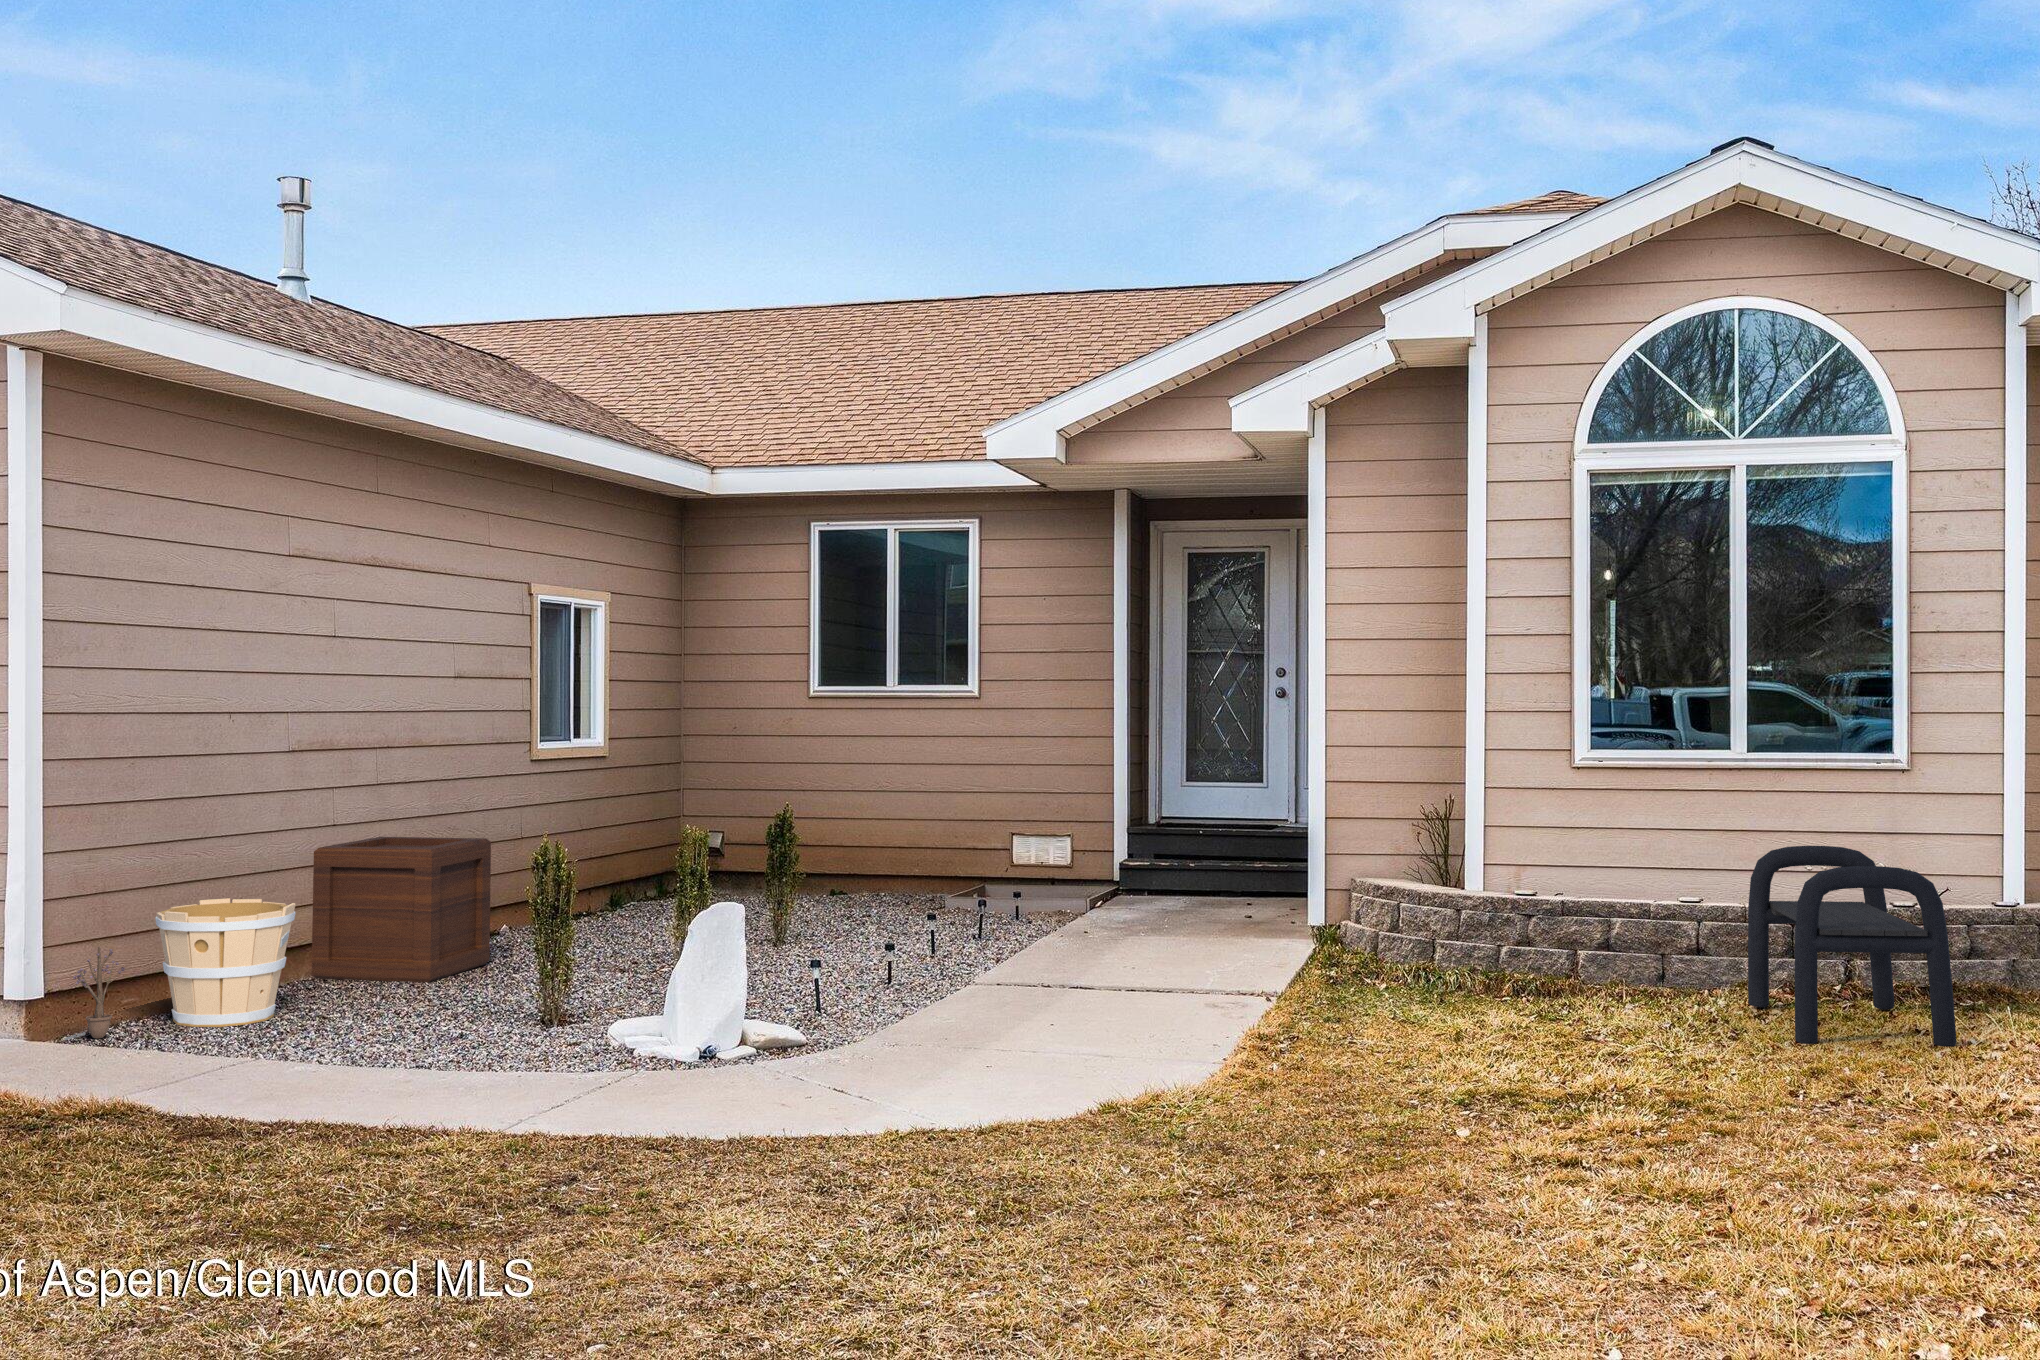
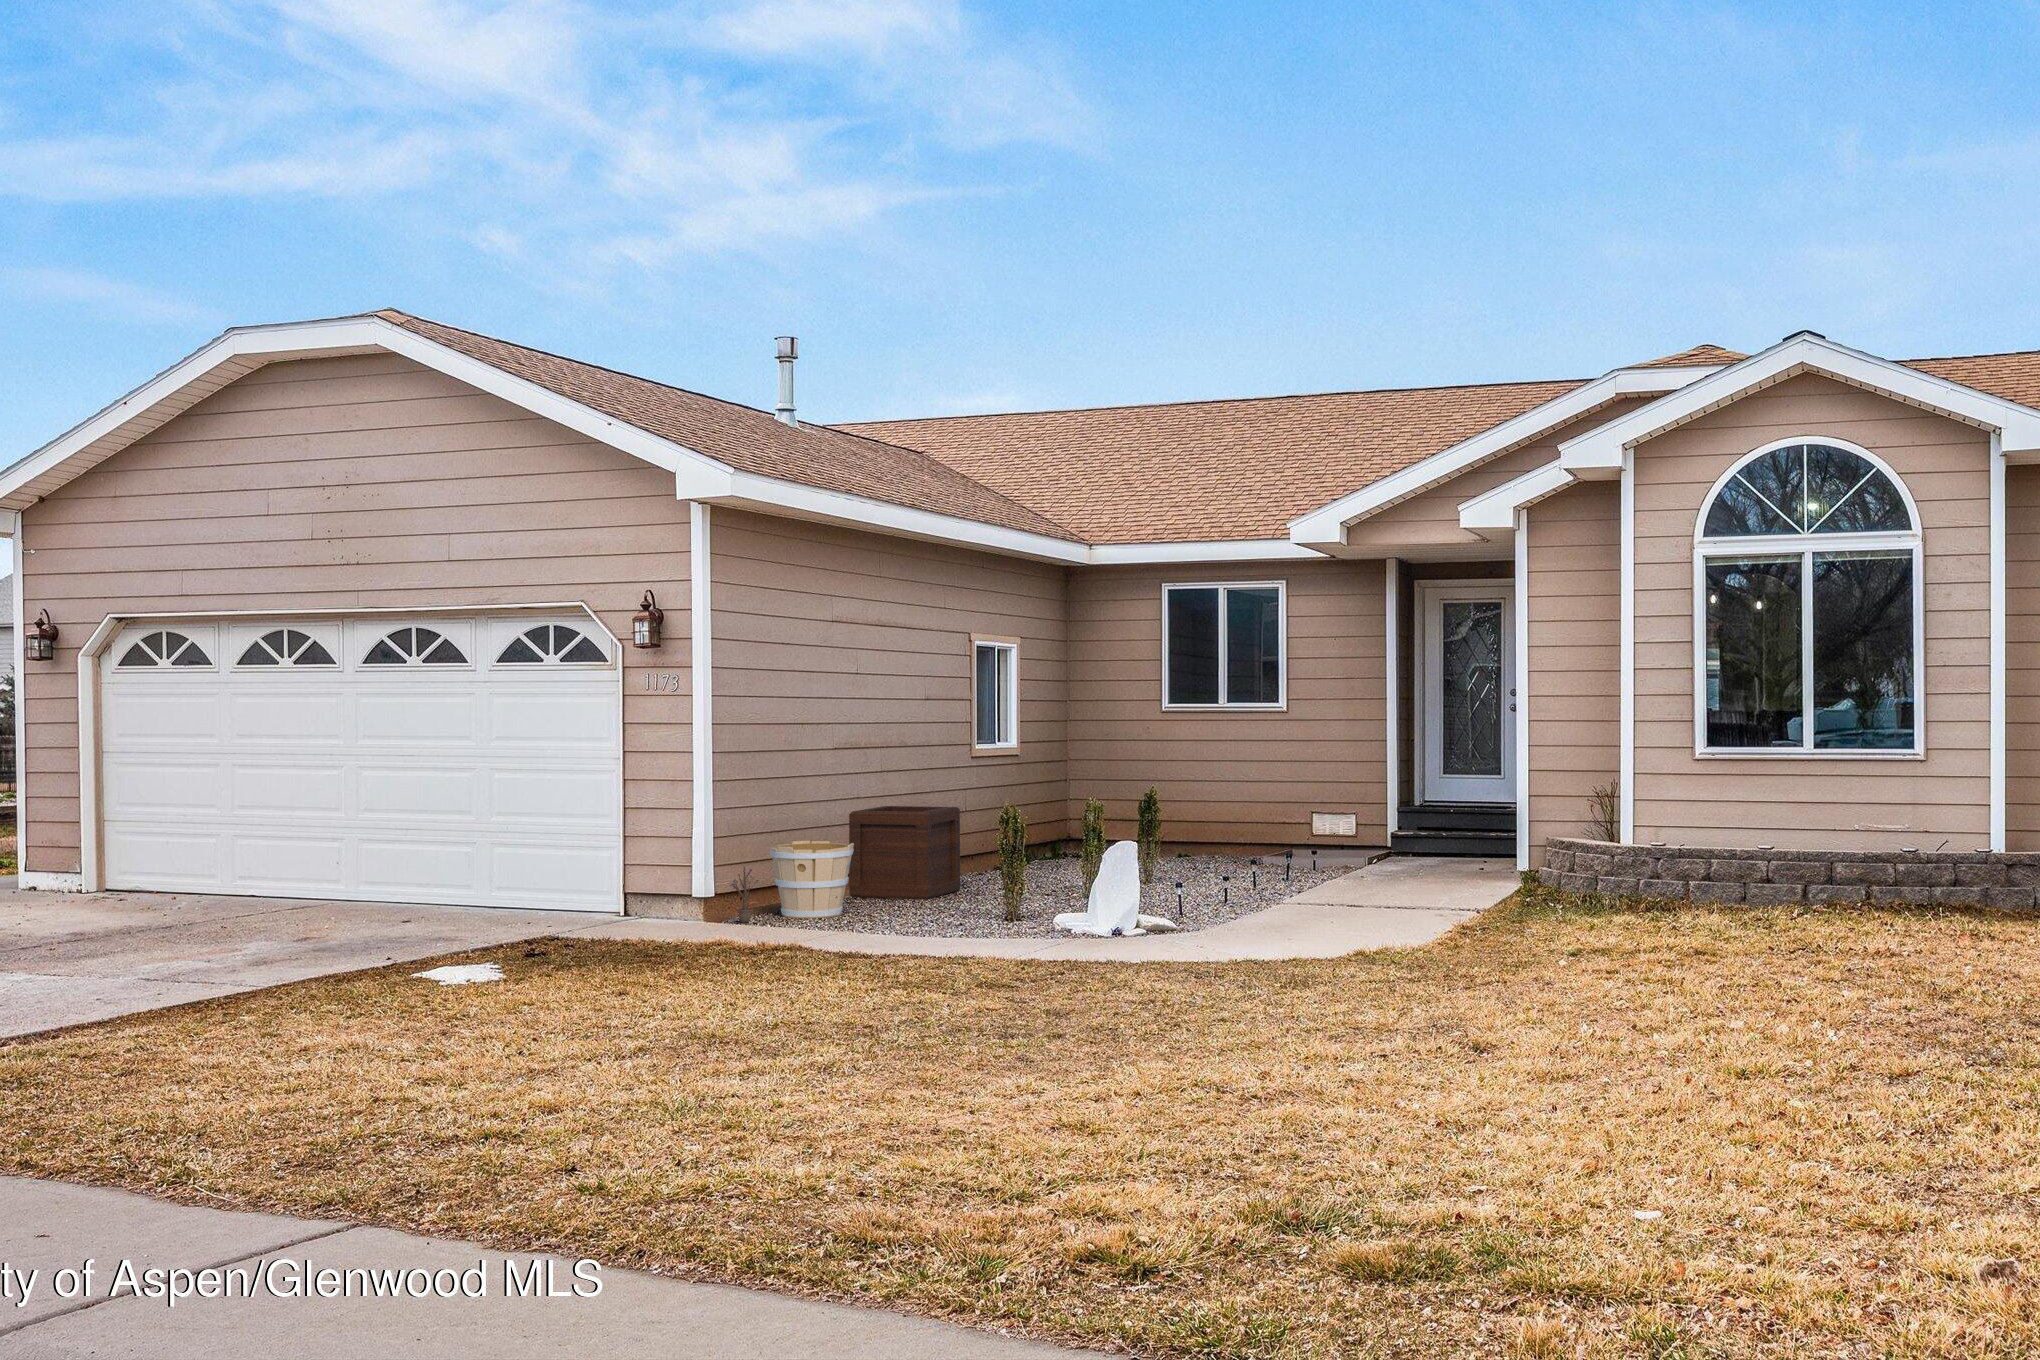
bench: present [1748,846,1957,1047] -> none [1801,811,1919,936]

